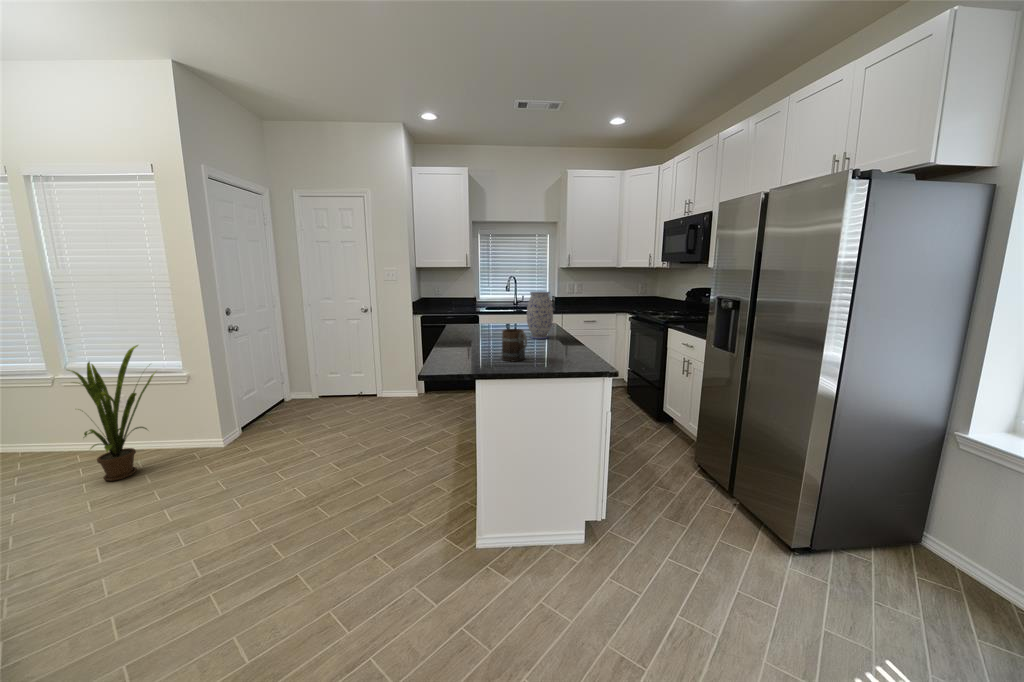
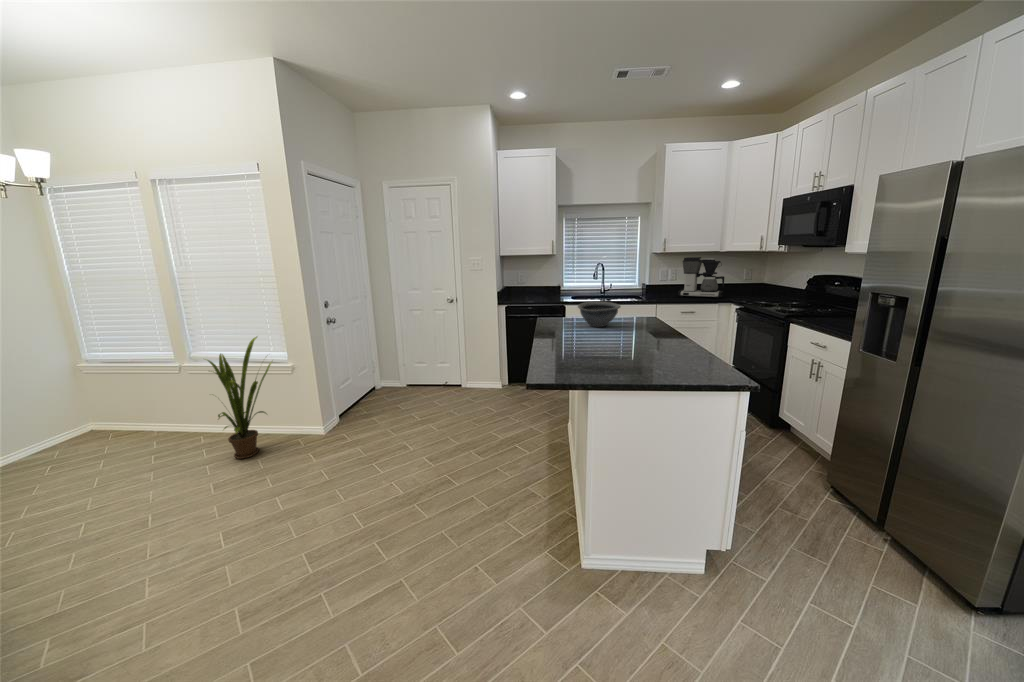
coffee maker: none [583,272,621,308] -> present [678,257,724,298]
vase: present [527,292,553,339] -> none [631,286,662,339]
bowl: none [482,308,521,330] -> present [578,301,621,327]
mug: present [502,329,527,362] -> none [614,332,648,369]

